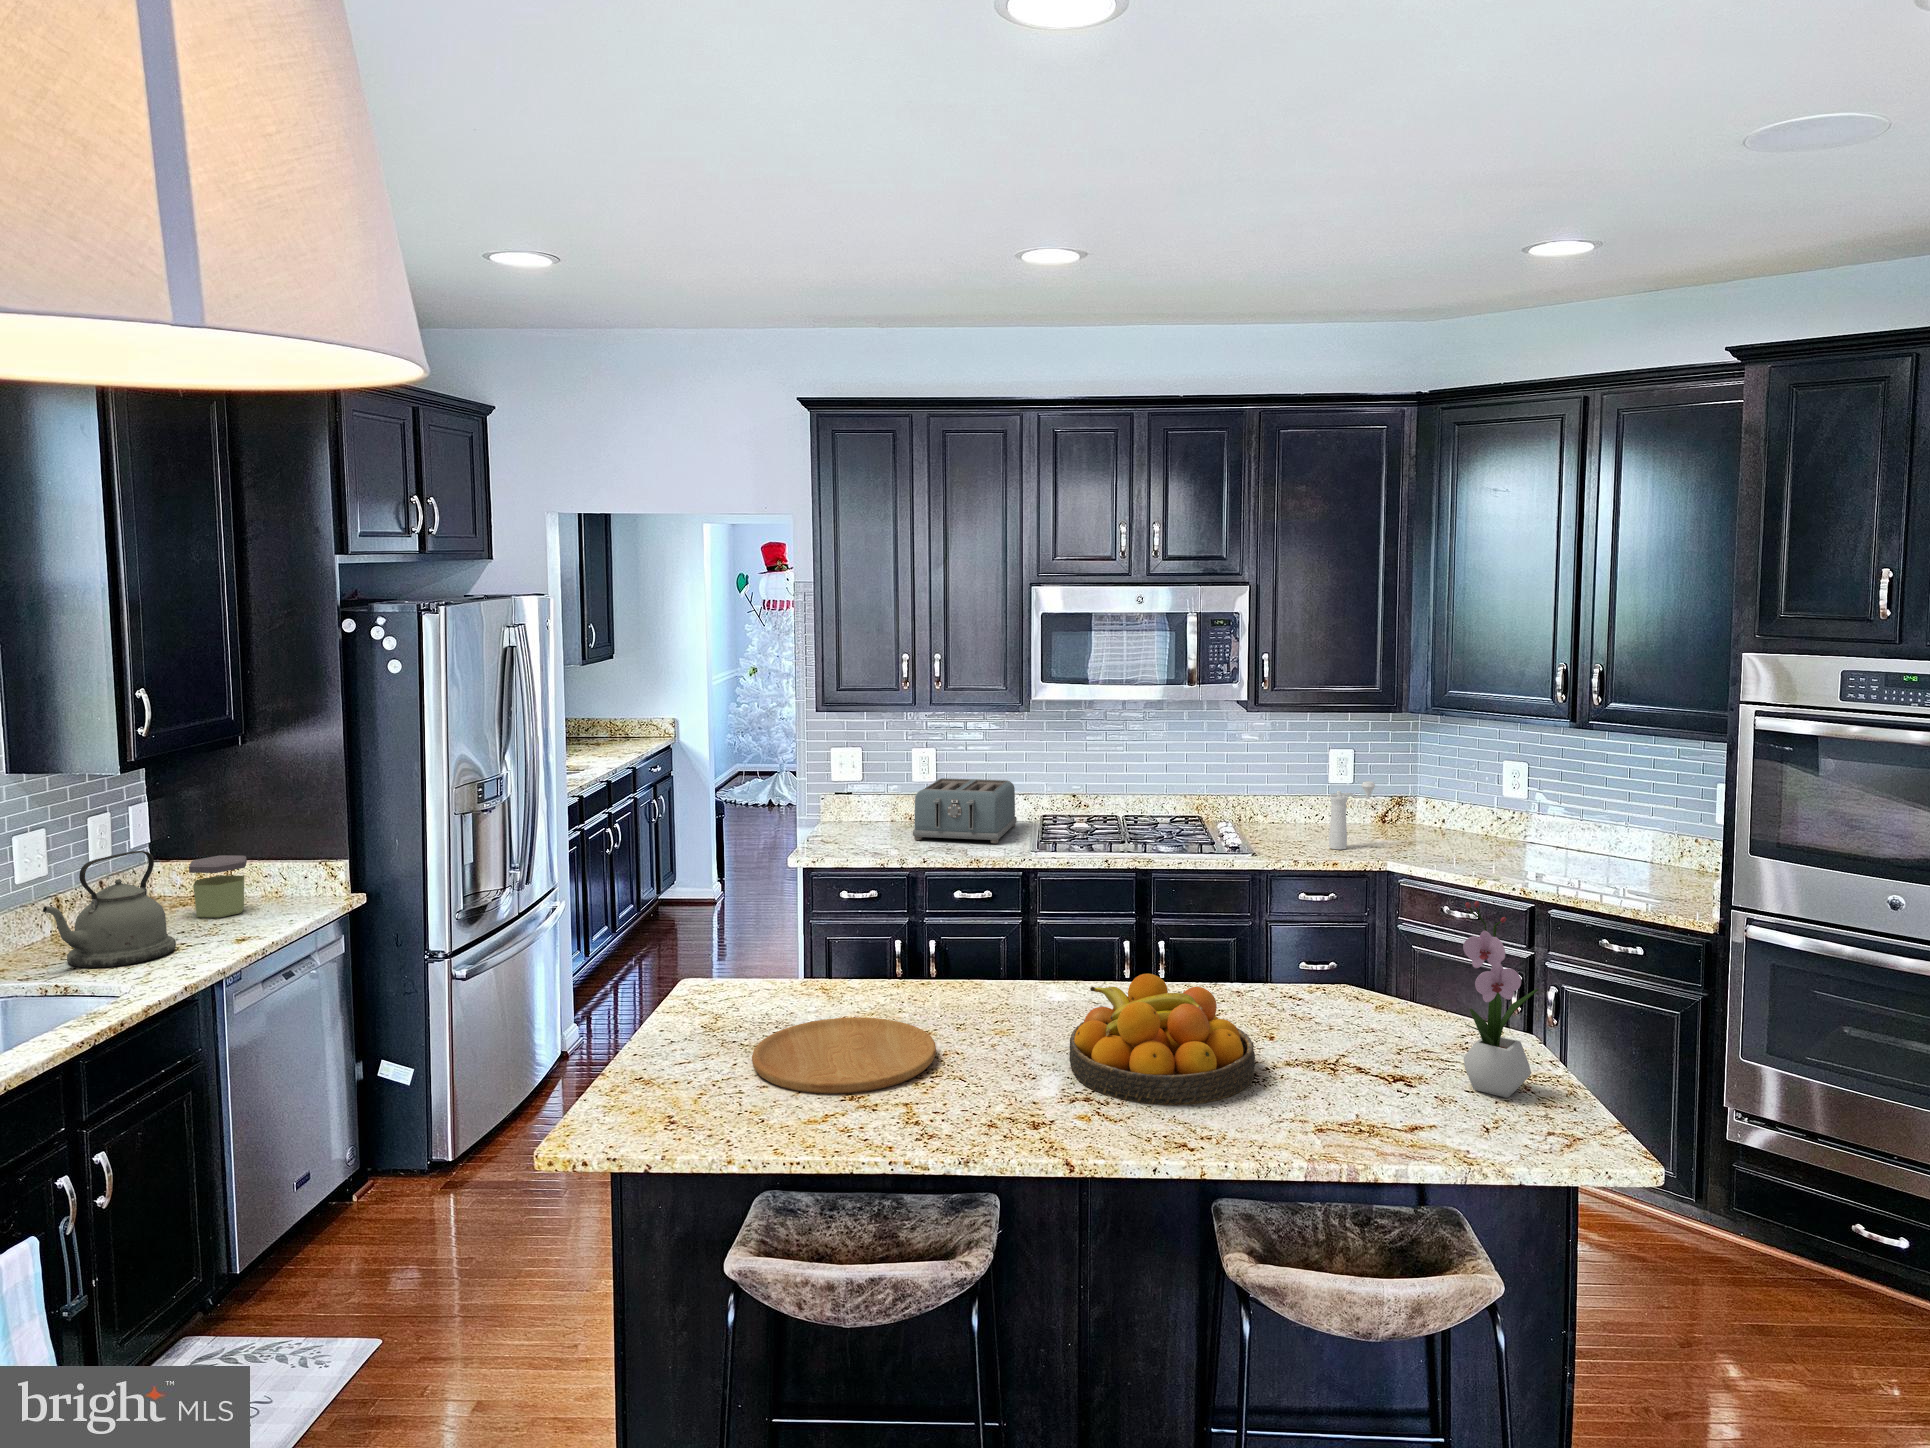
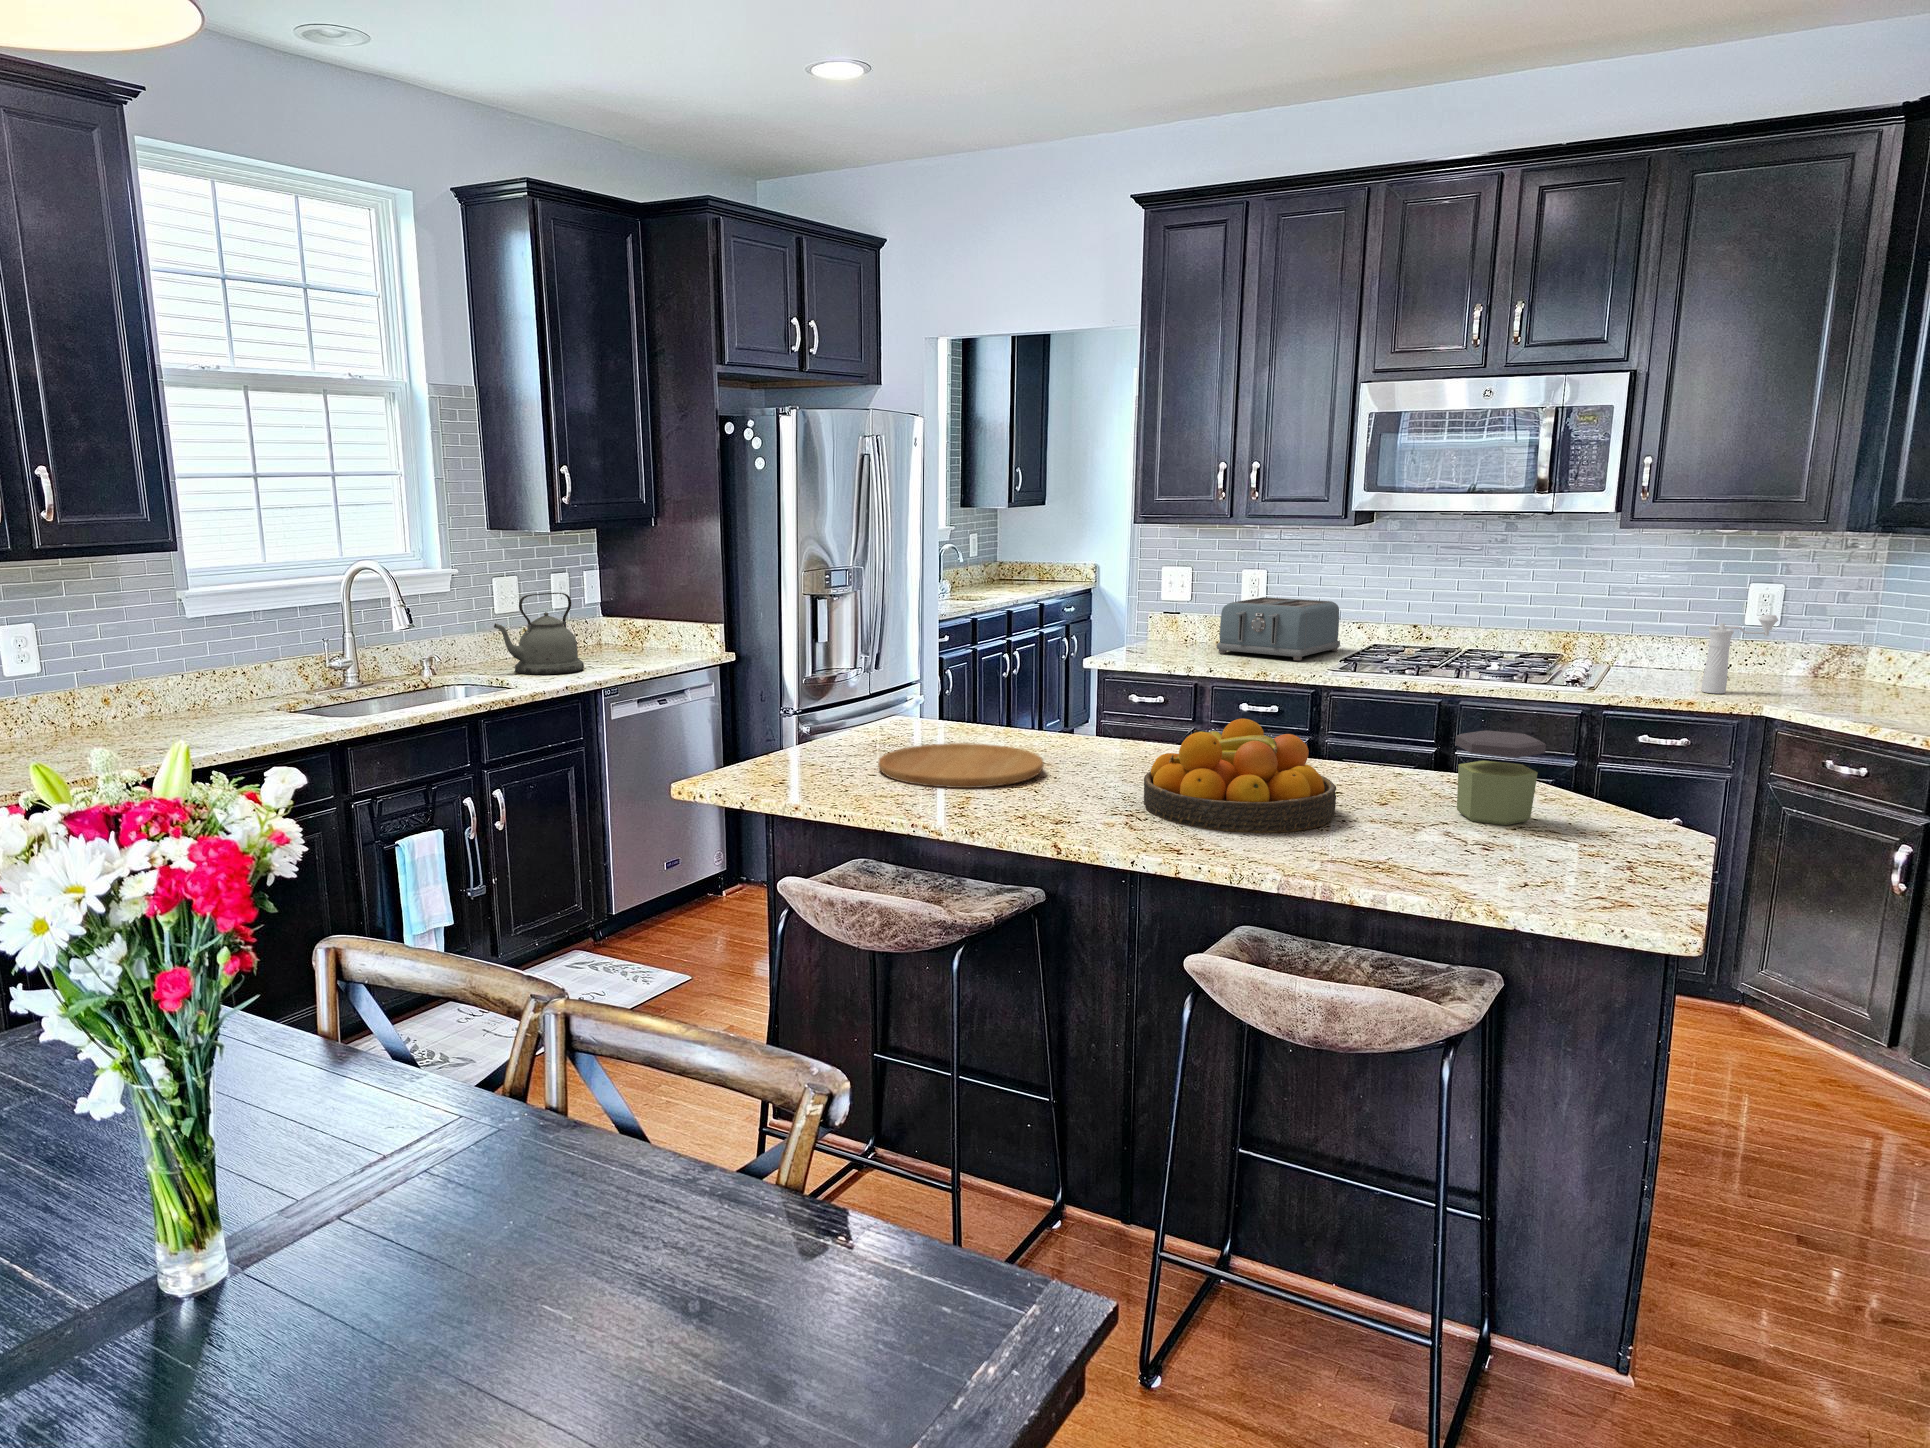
jar: present [189,855,247,918] -> present [1455,730,1546,825]
flower arrangement: present [1463,901,1538,1098] -> none [1552,646,1666,875]

